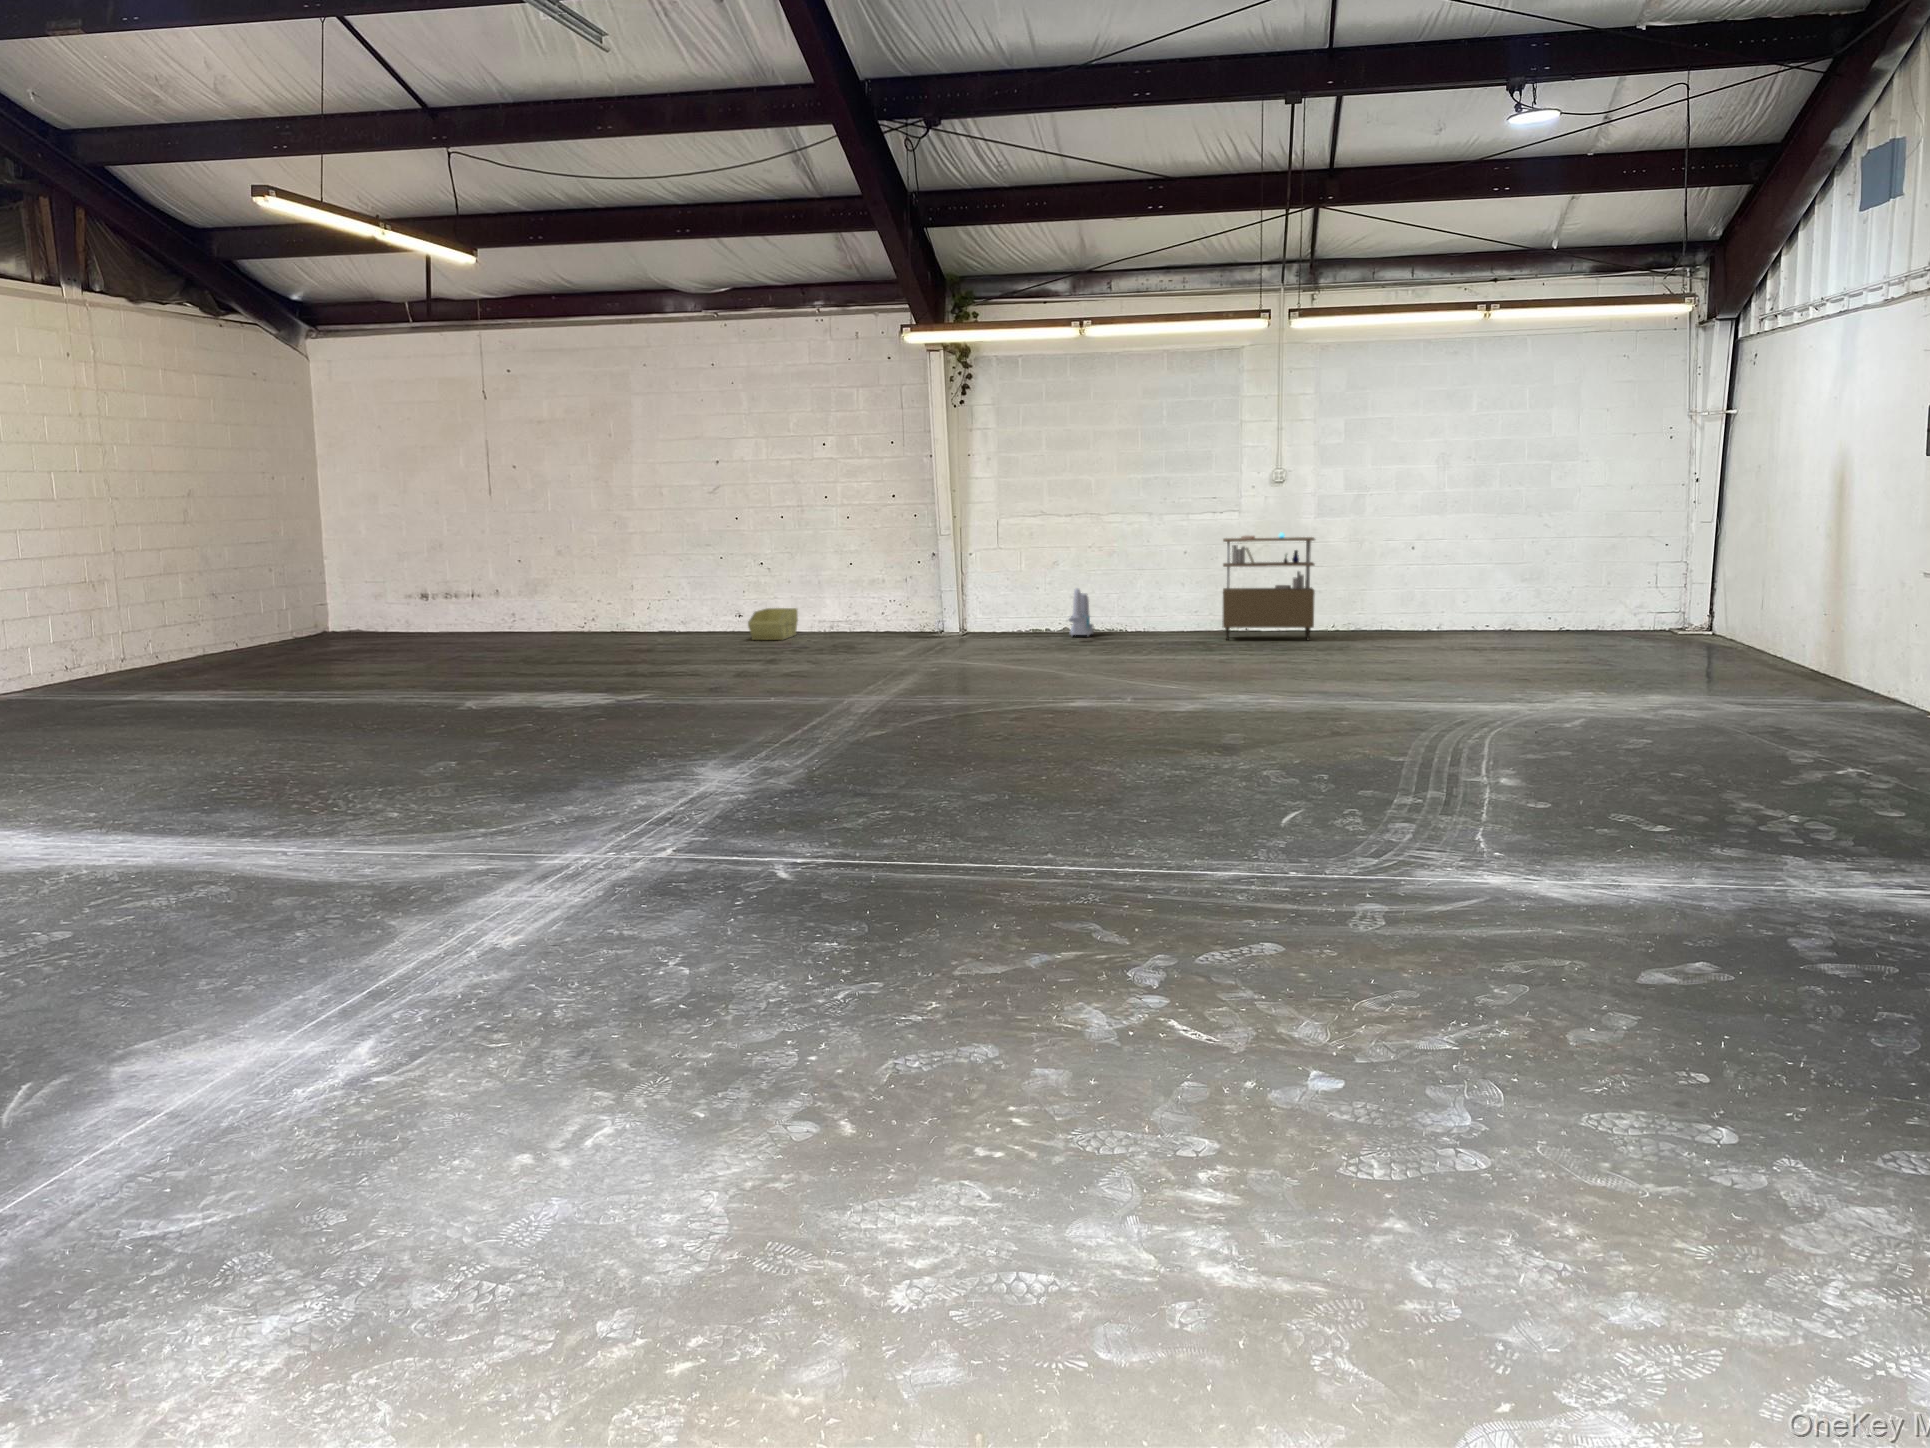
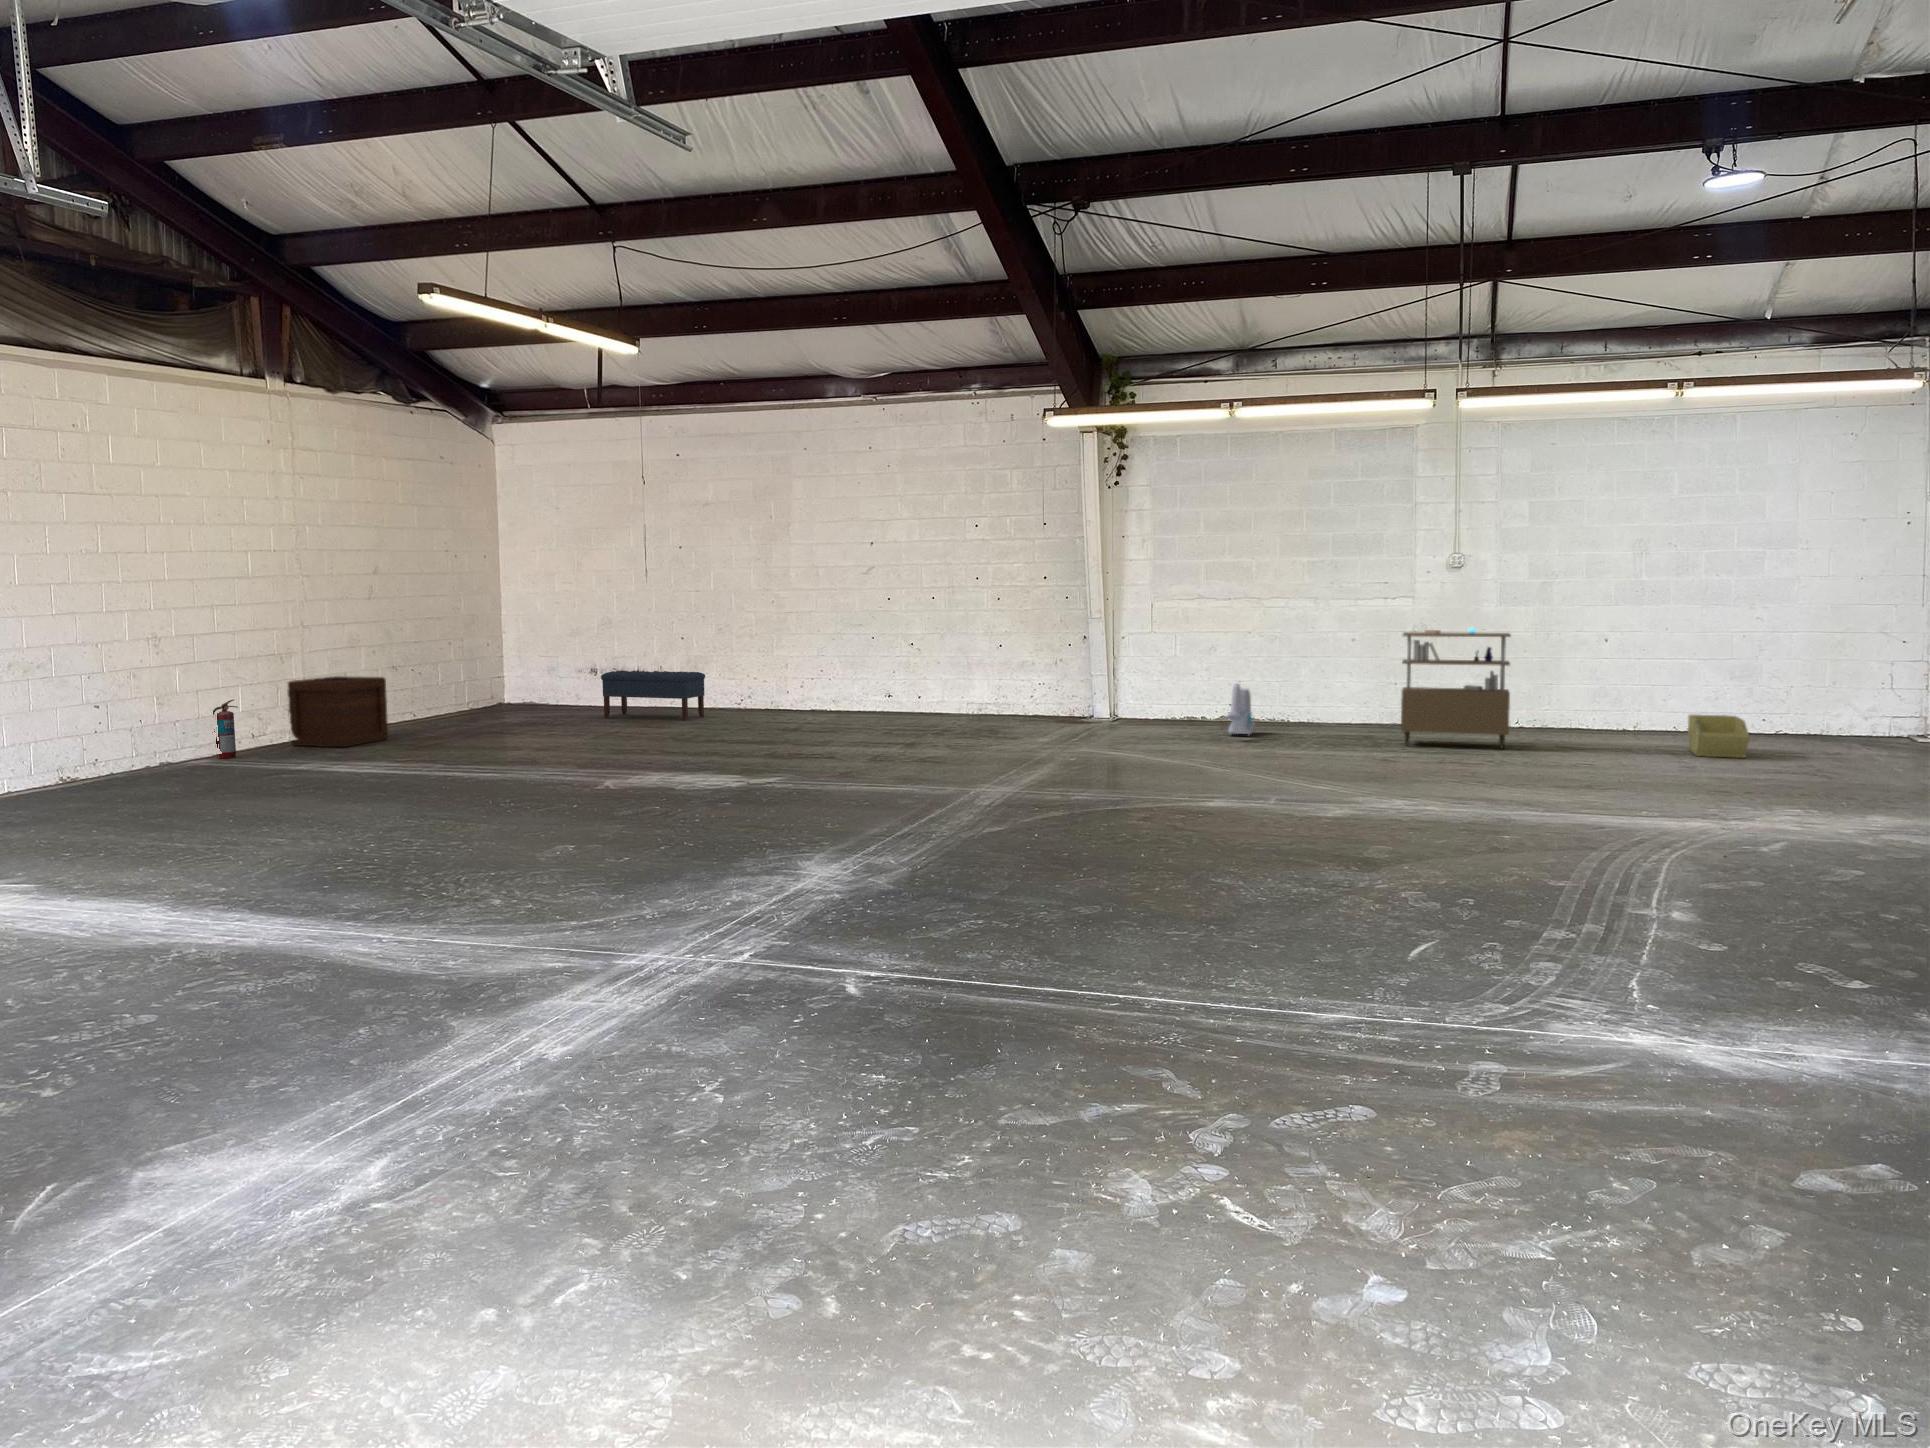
bench: none [449,592,559,640] -> present [601,671,705,720]
wooden crate: none [102,603,222,678] -> present [287,676,388,747]
storage bin: present [748,608,798,640] -> present [1687,714,1750,758]
fire extinguisher: none [17,630,50,693] -> present [212,699,238,758]

